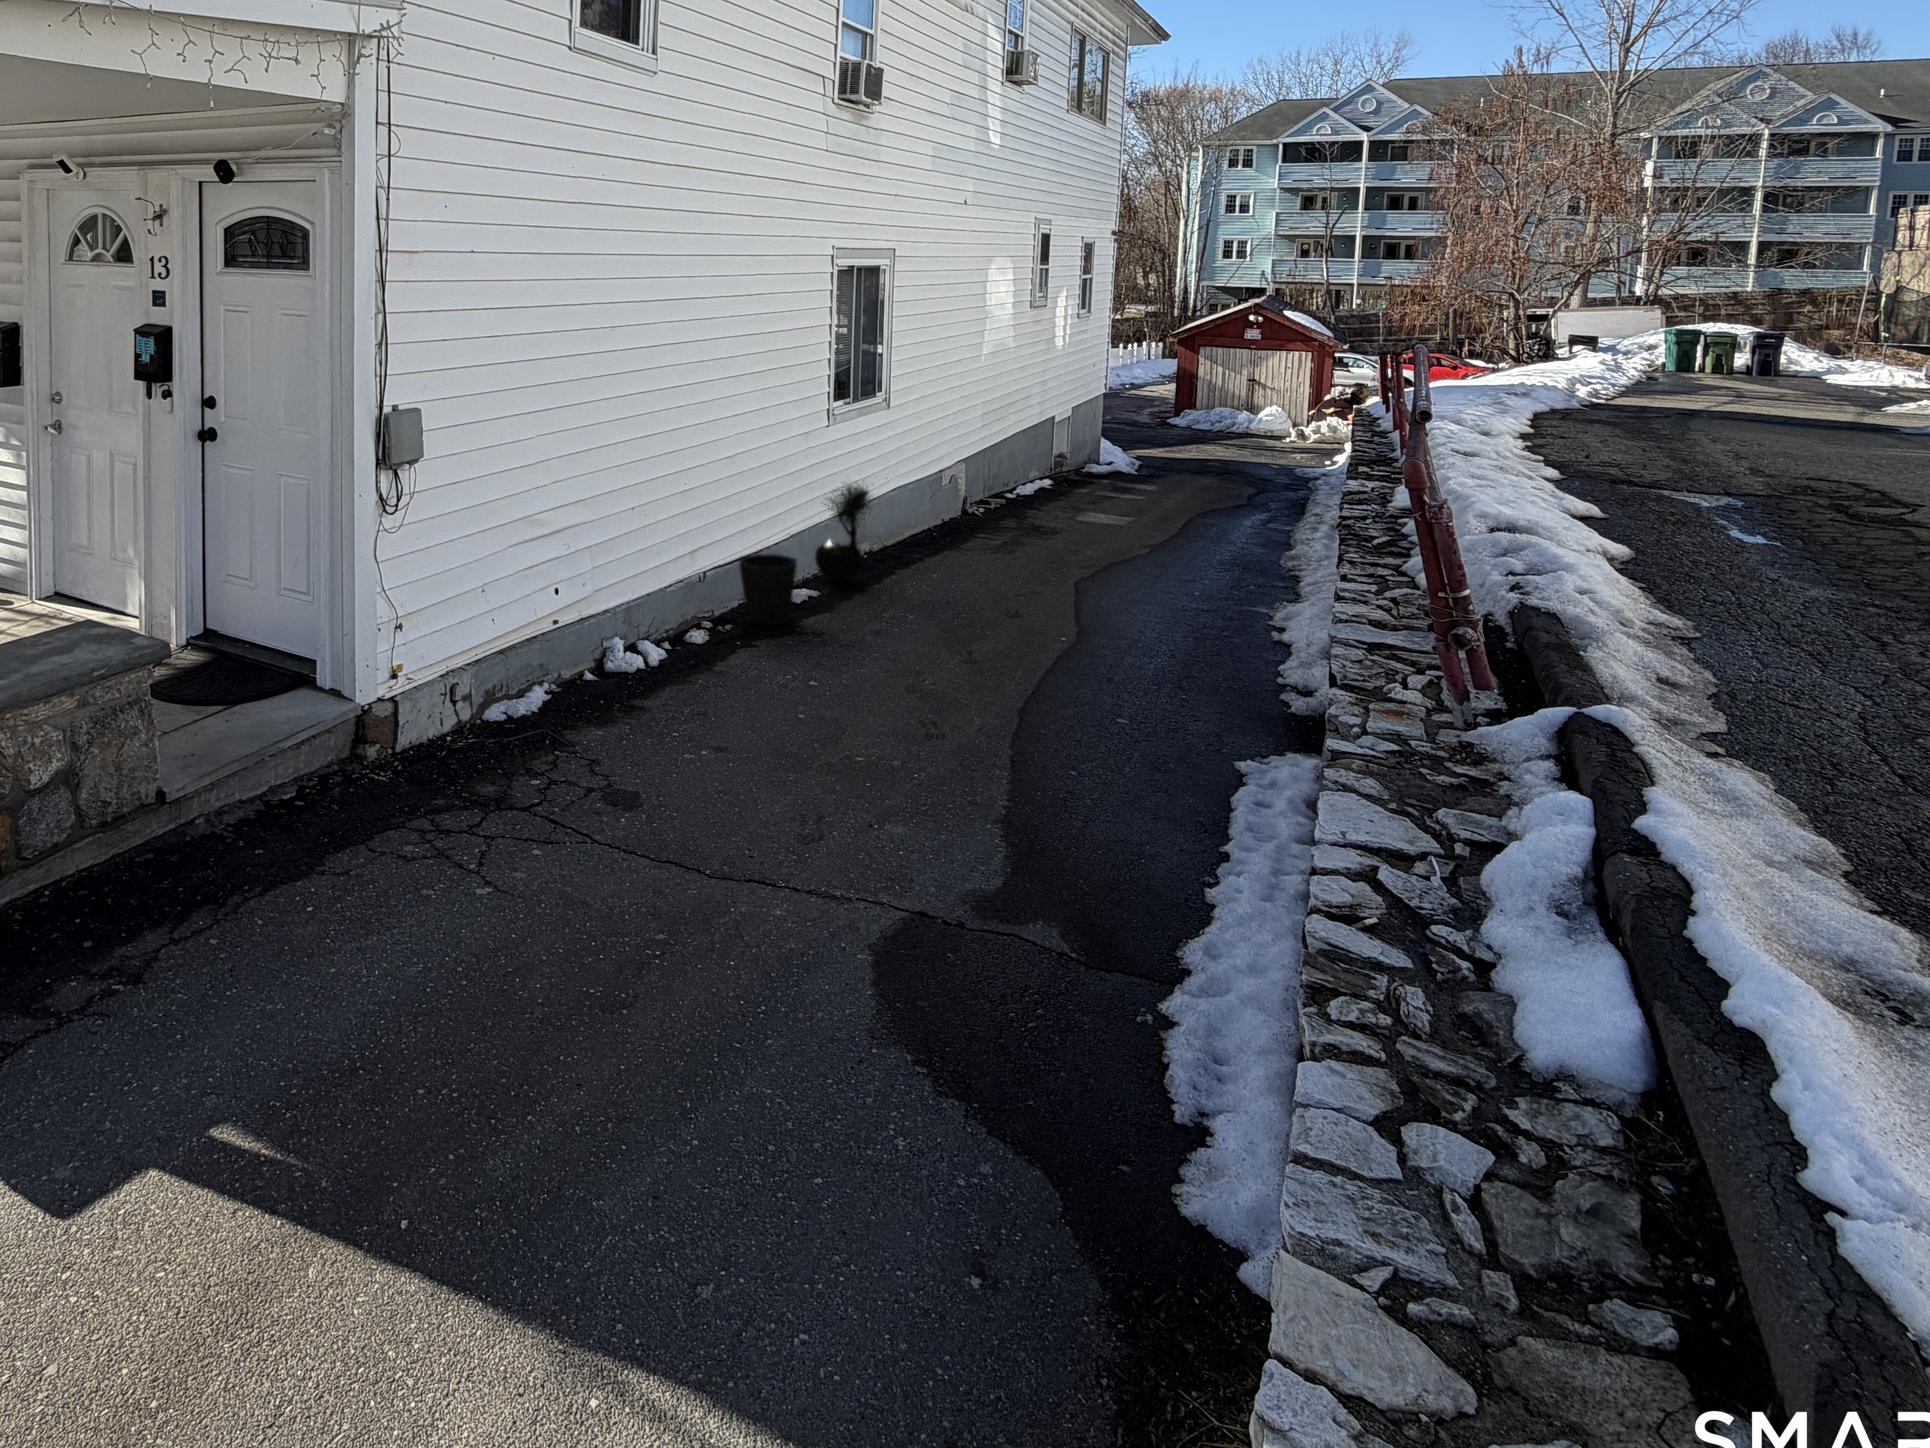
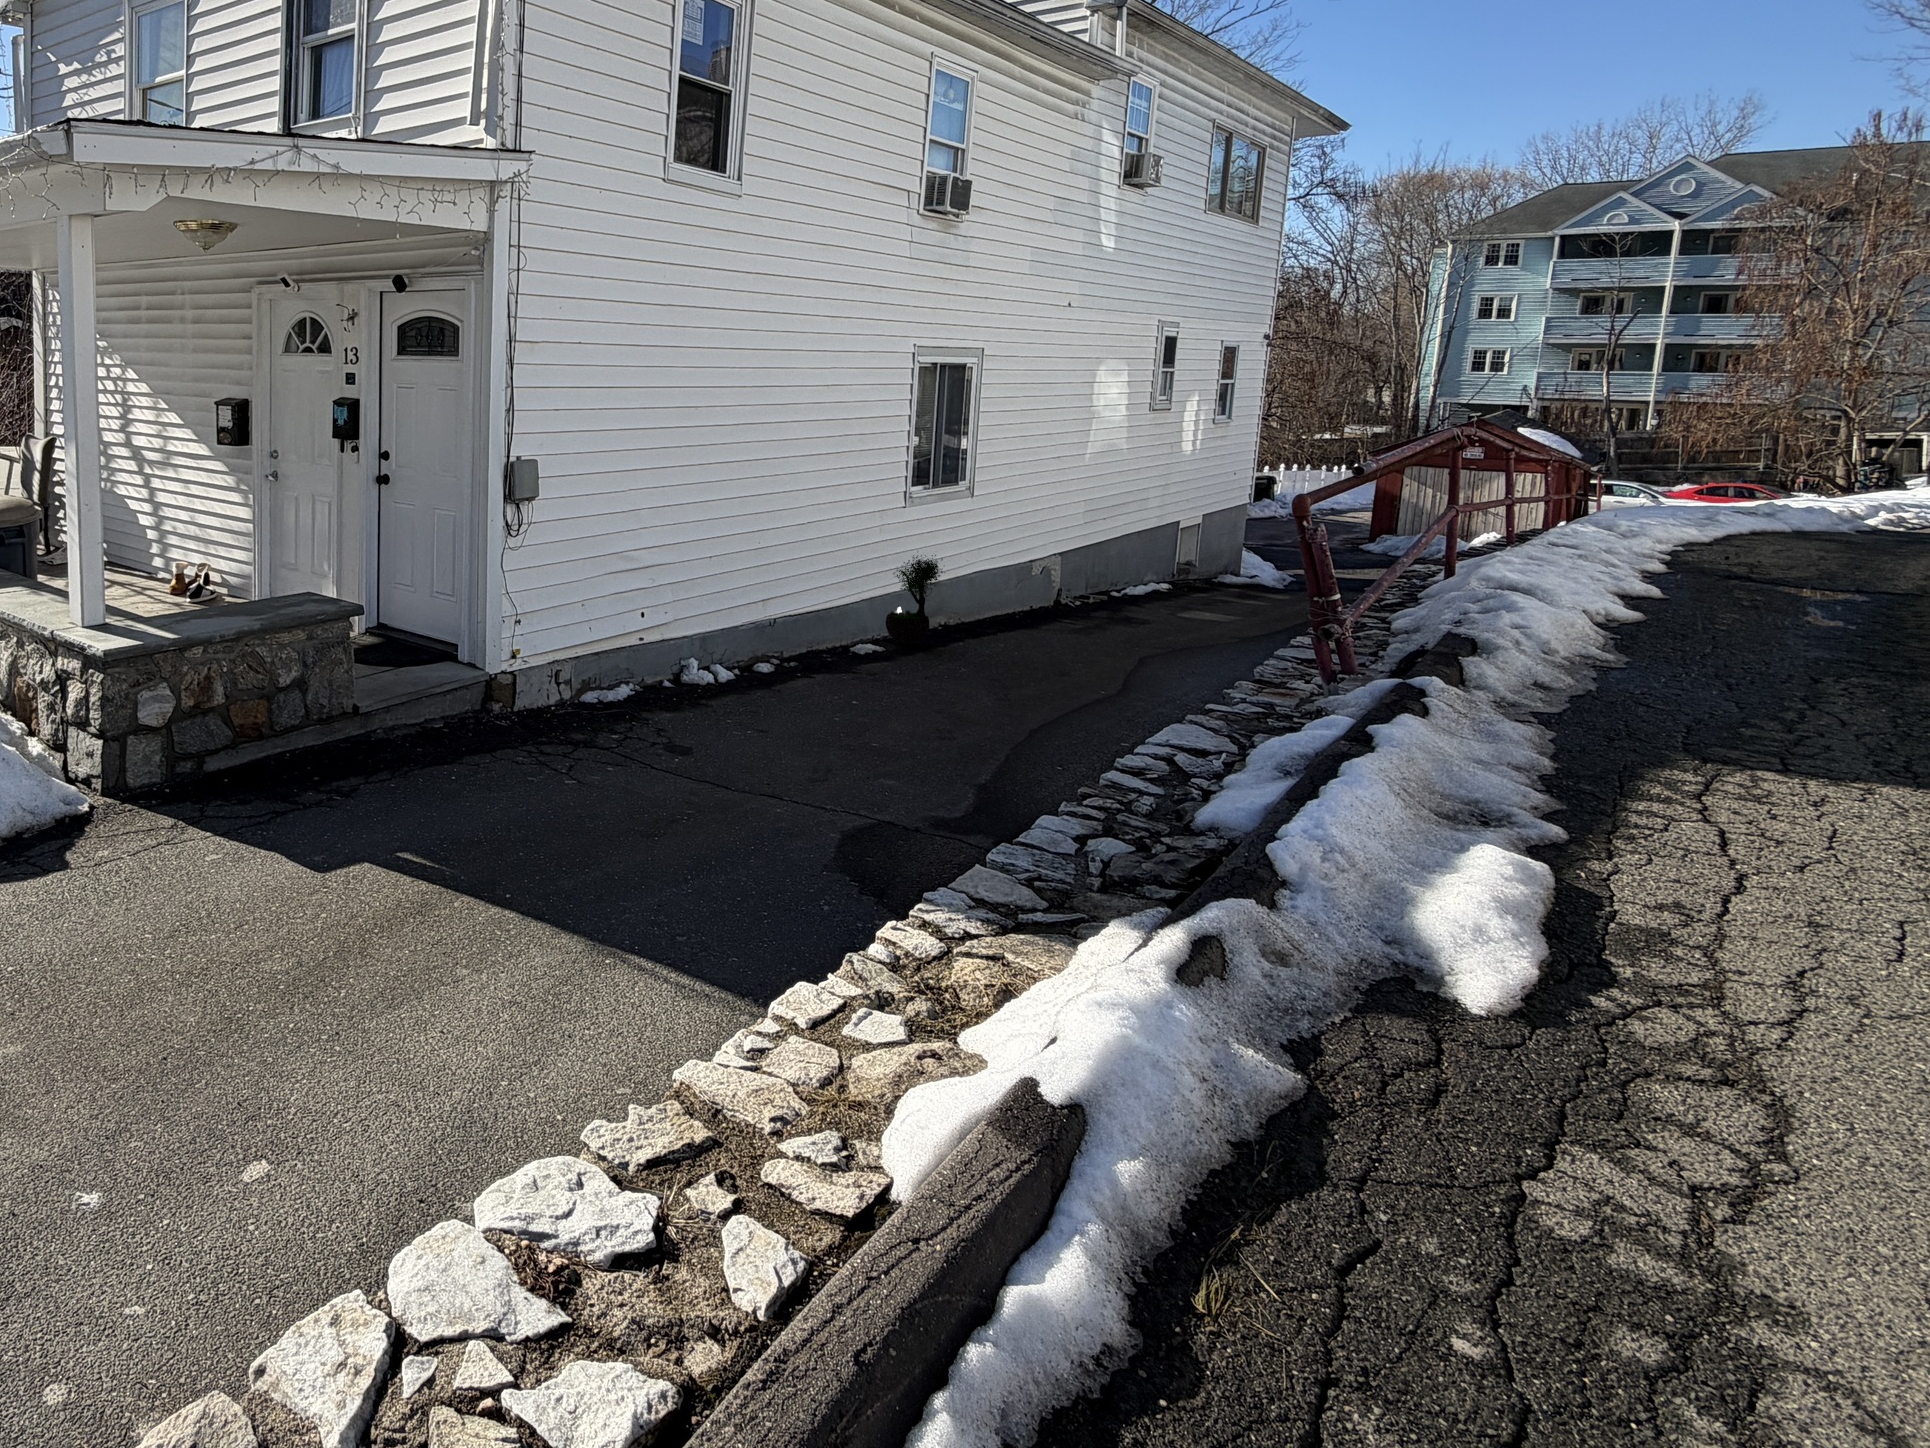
waste bin: present [739,554,797,625] -> none [807,610,860,668]

